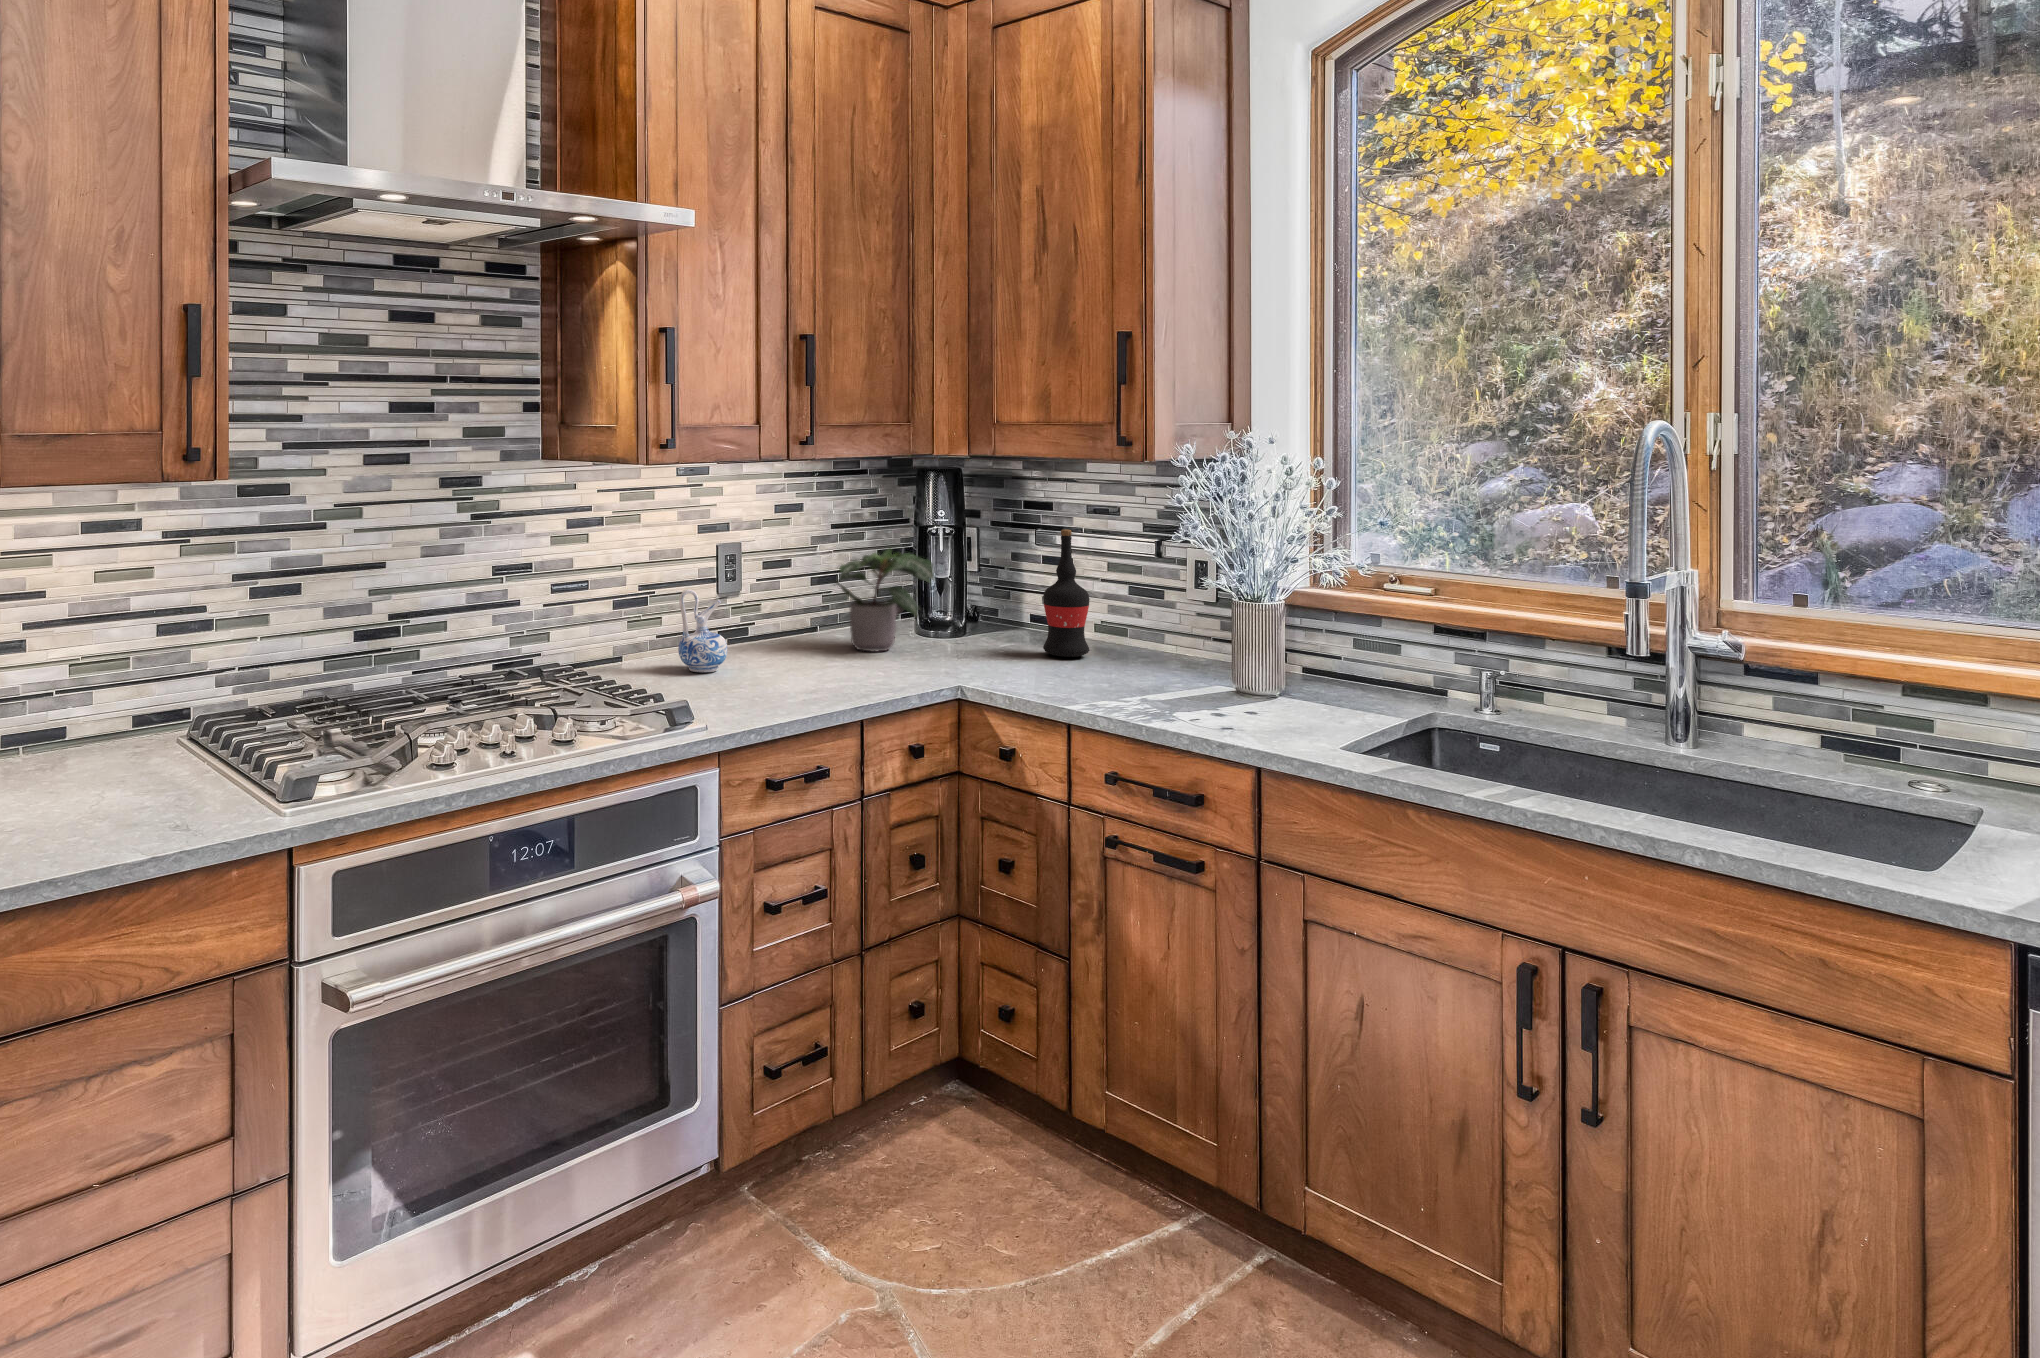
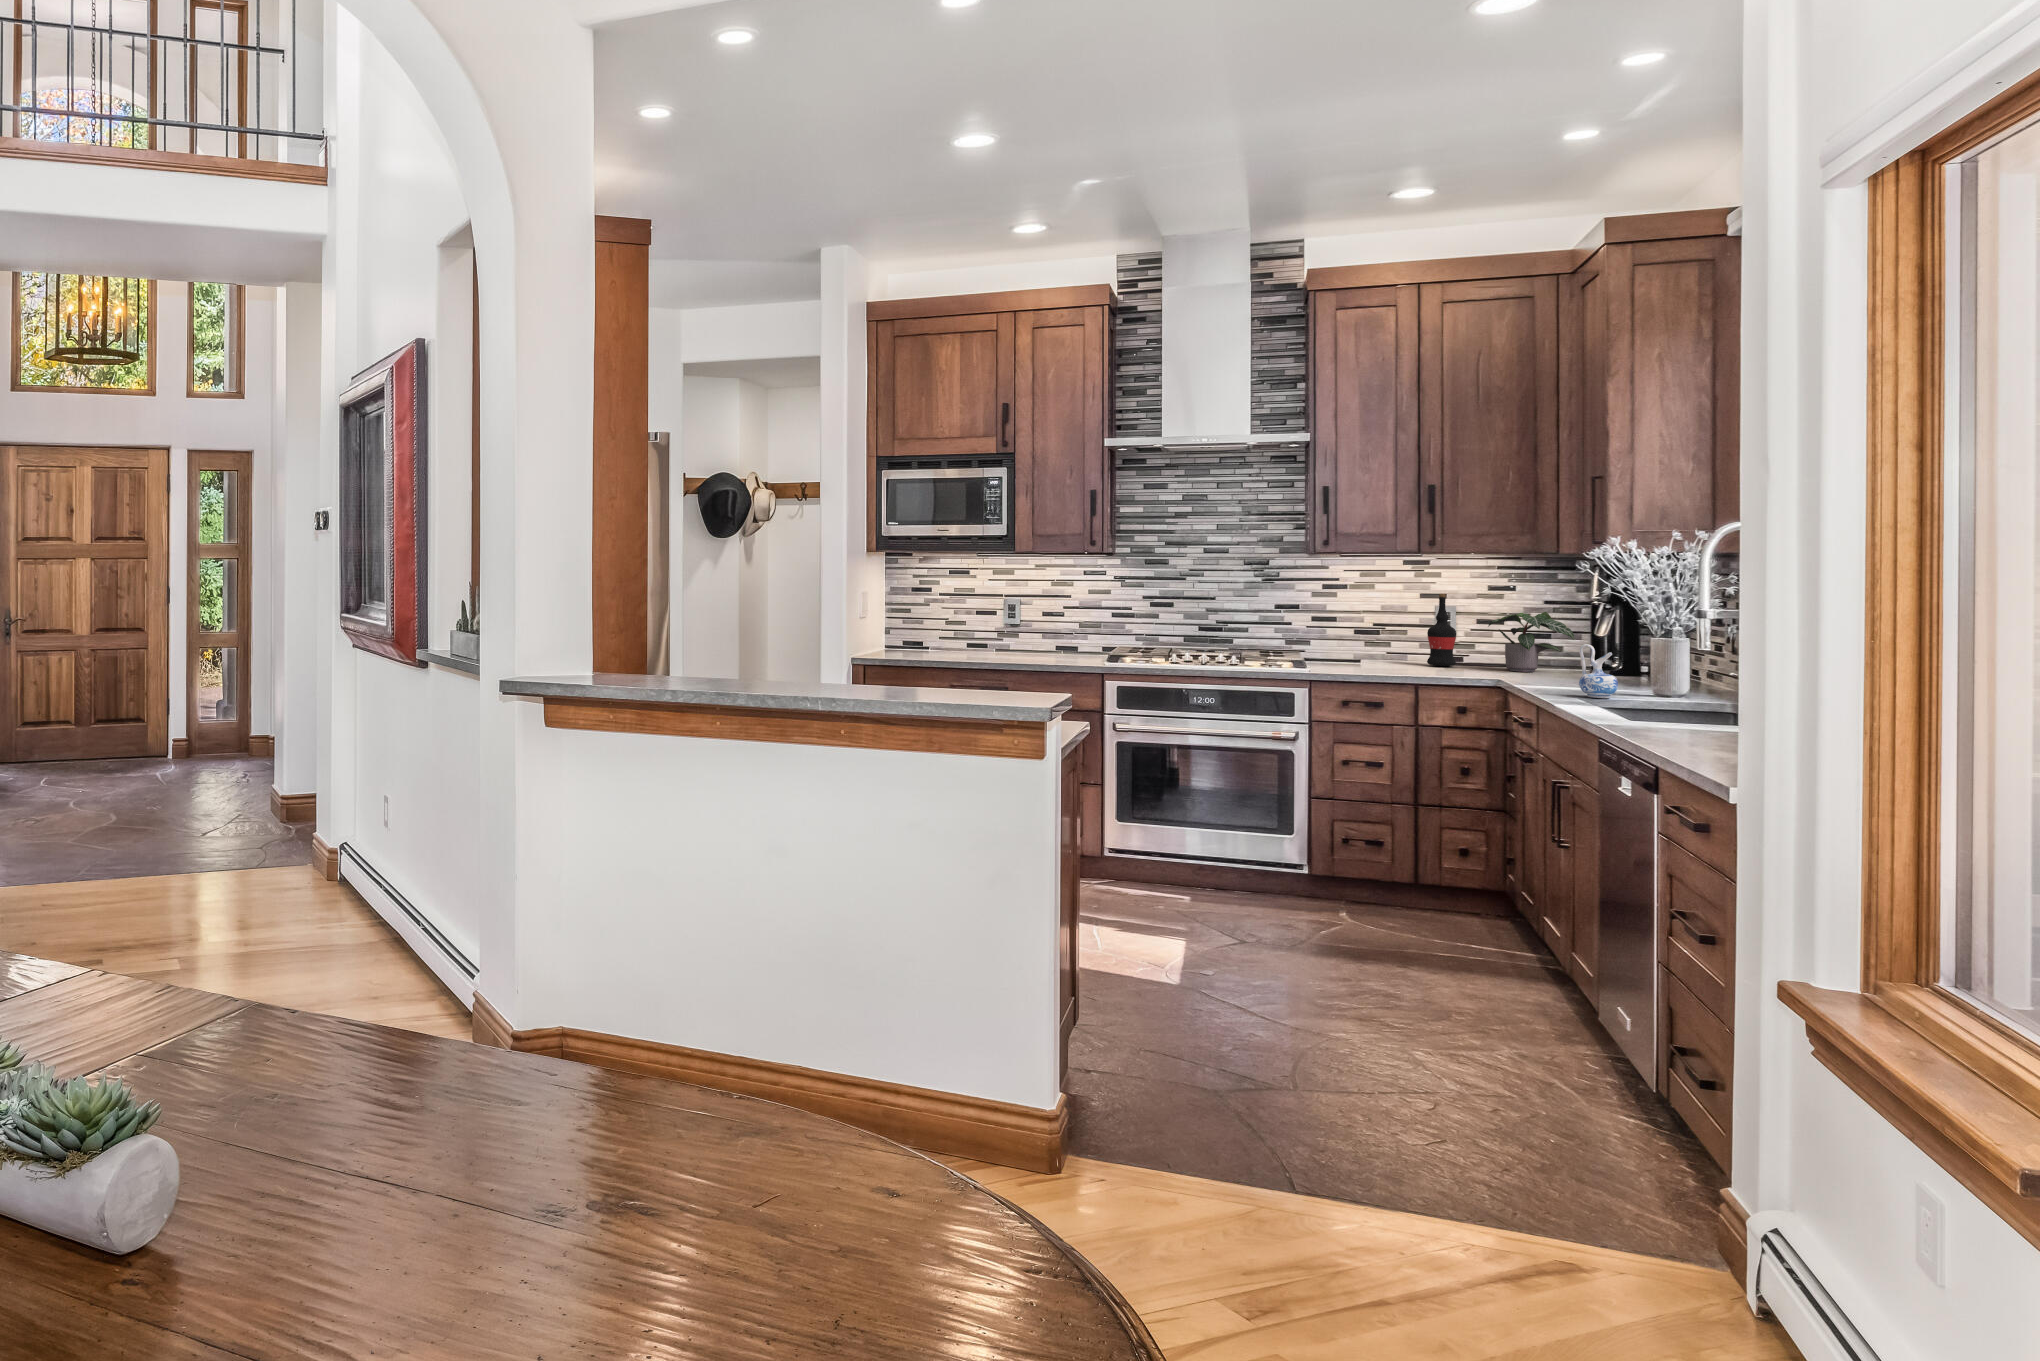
wine bottle: present [1043,529,1090,657] -> present [1427,594,1456,666]
ceramic pitcher: present [678,589,727,672] -> present [1579,644,1618,698]

